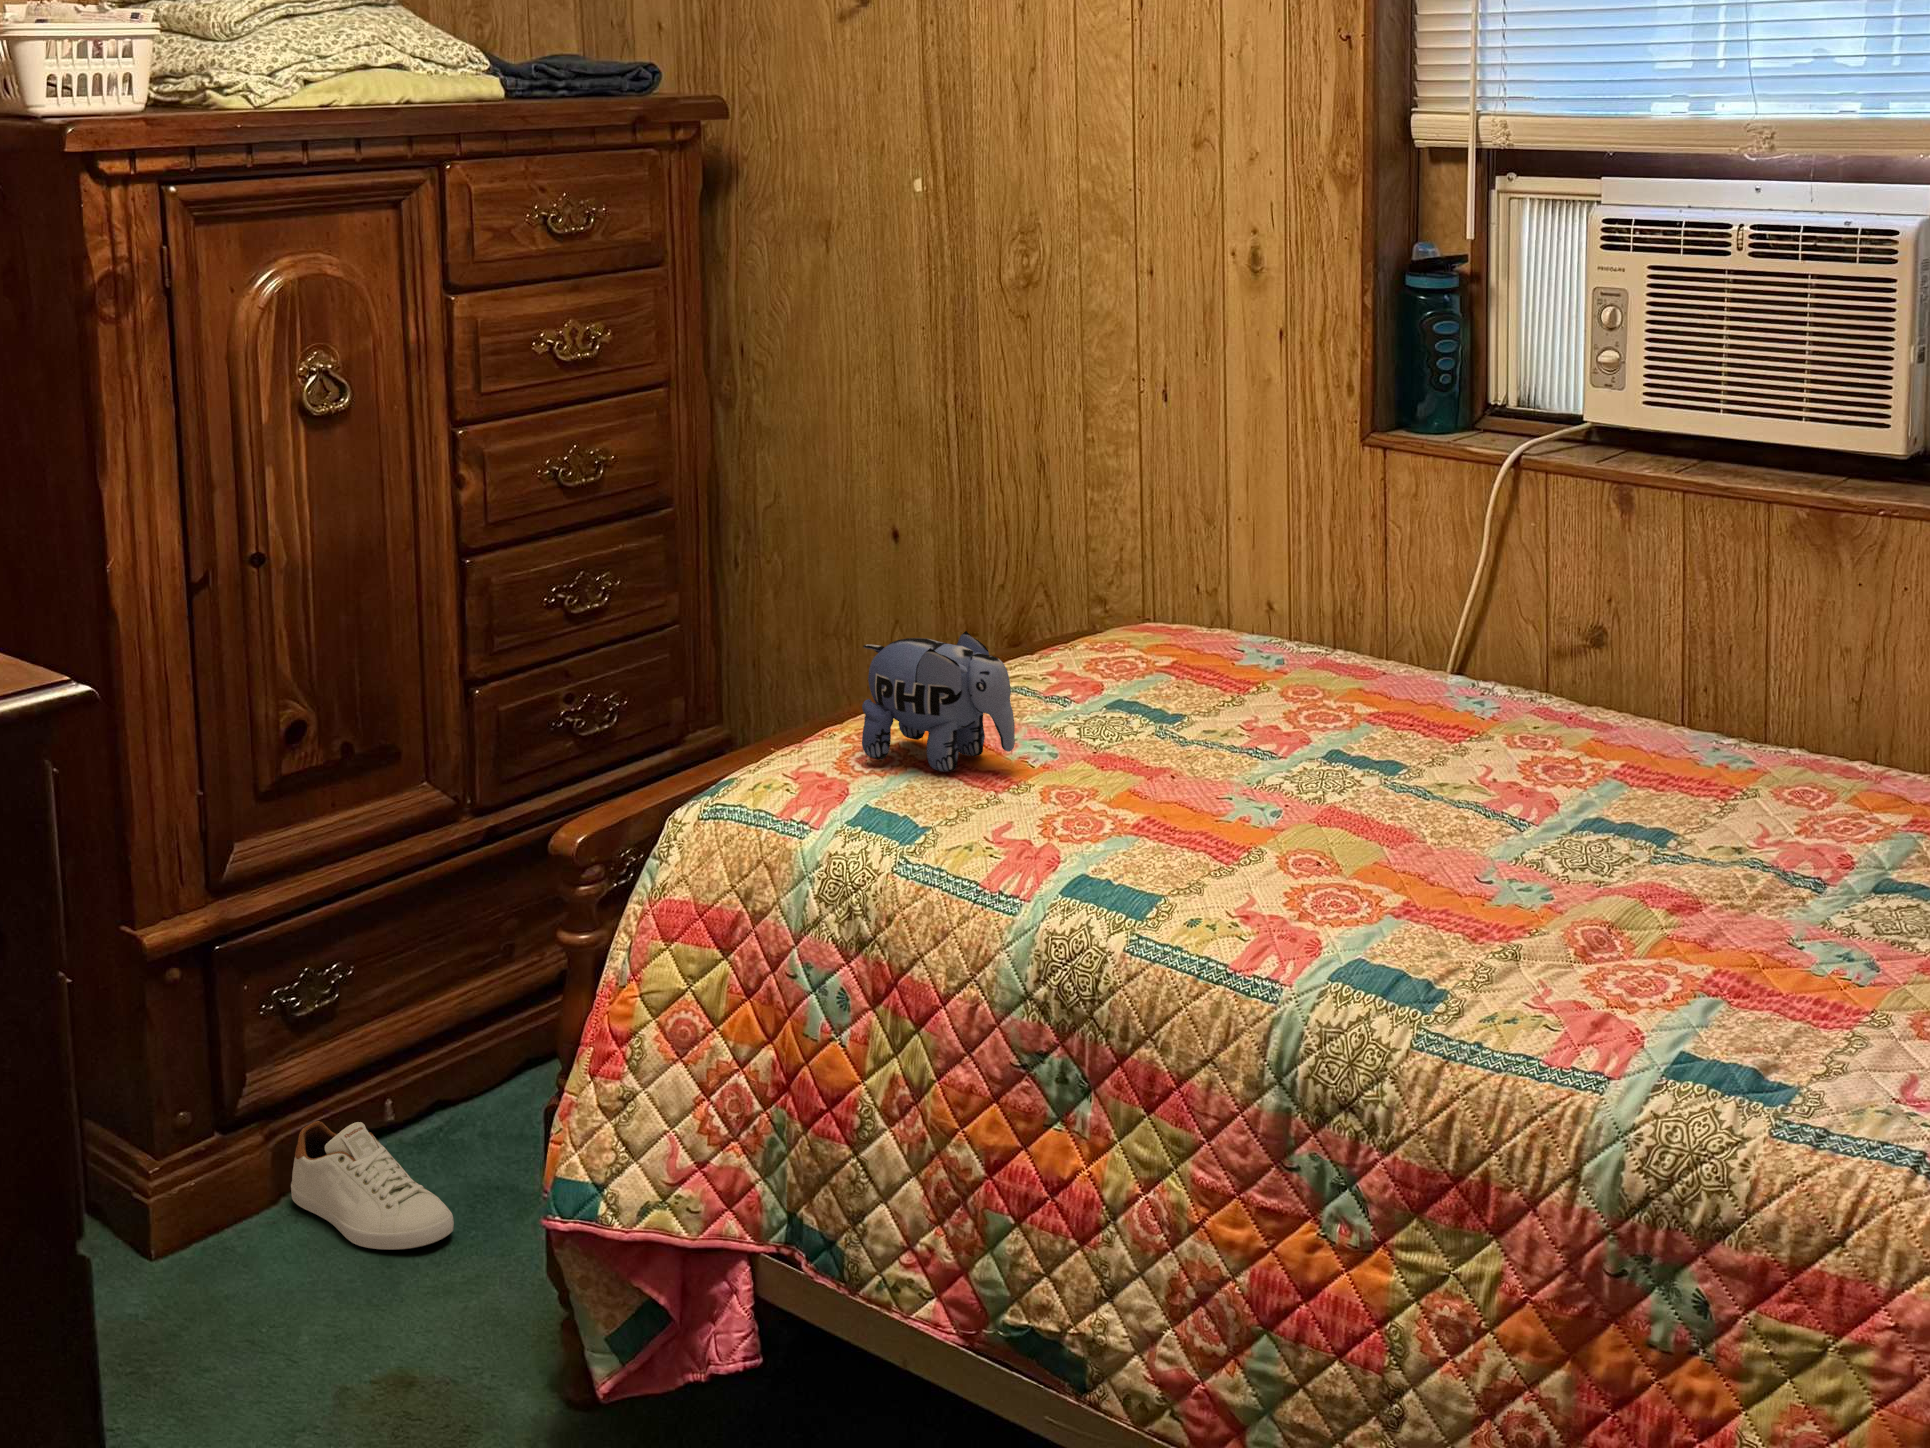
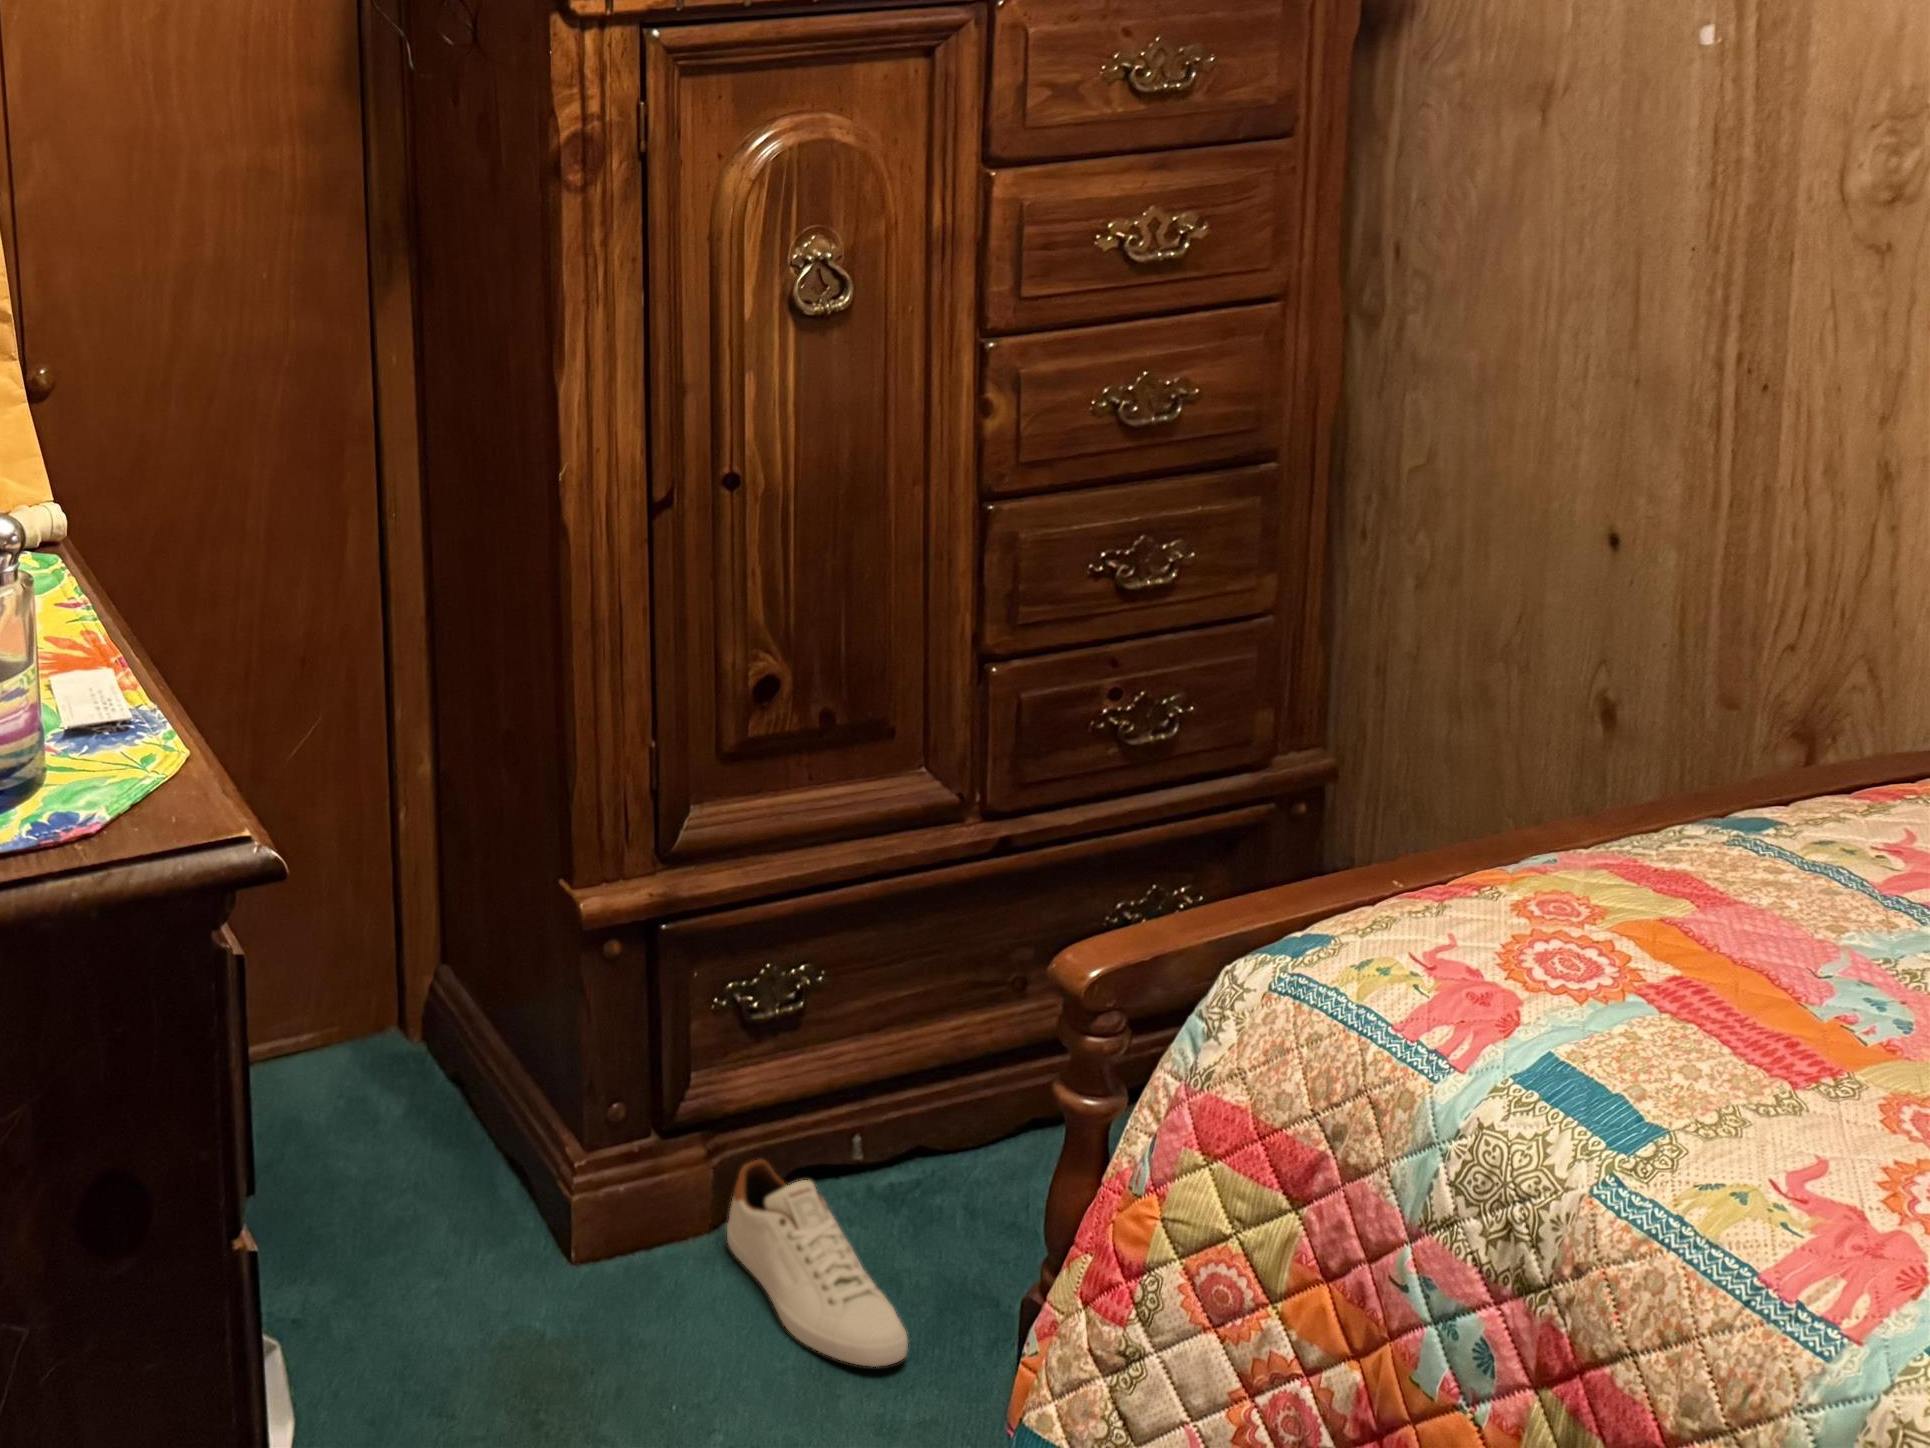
plush toy: present [862,631,1015,772] -> none [1547,781,1832,1016]

